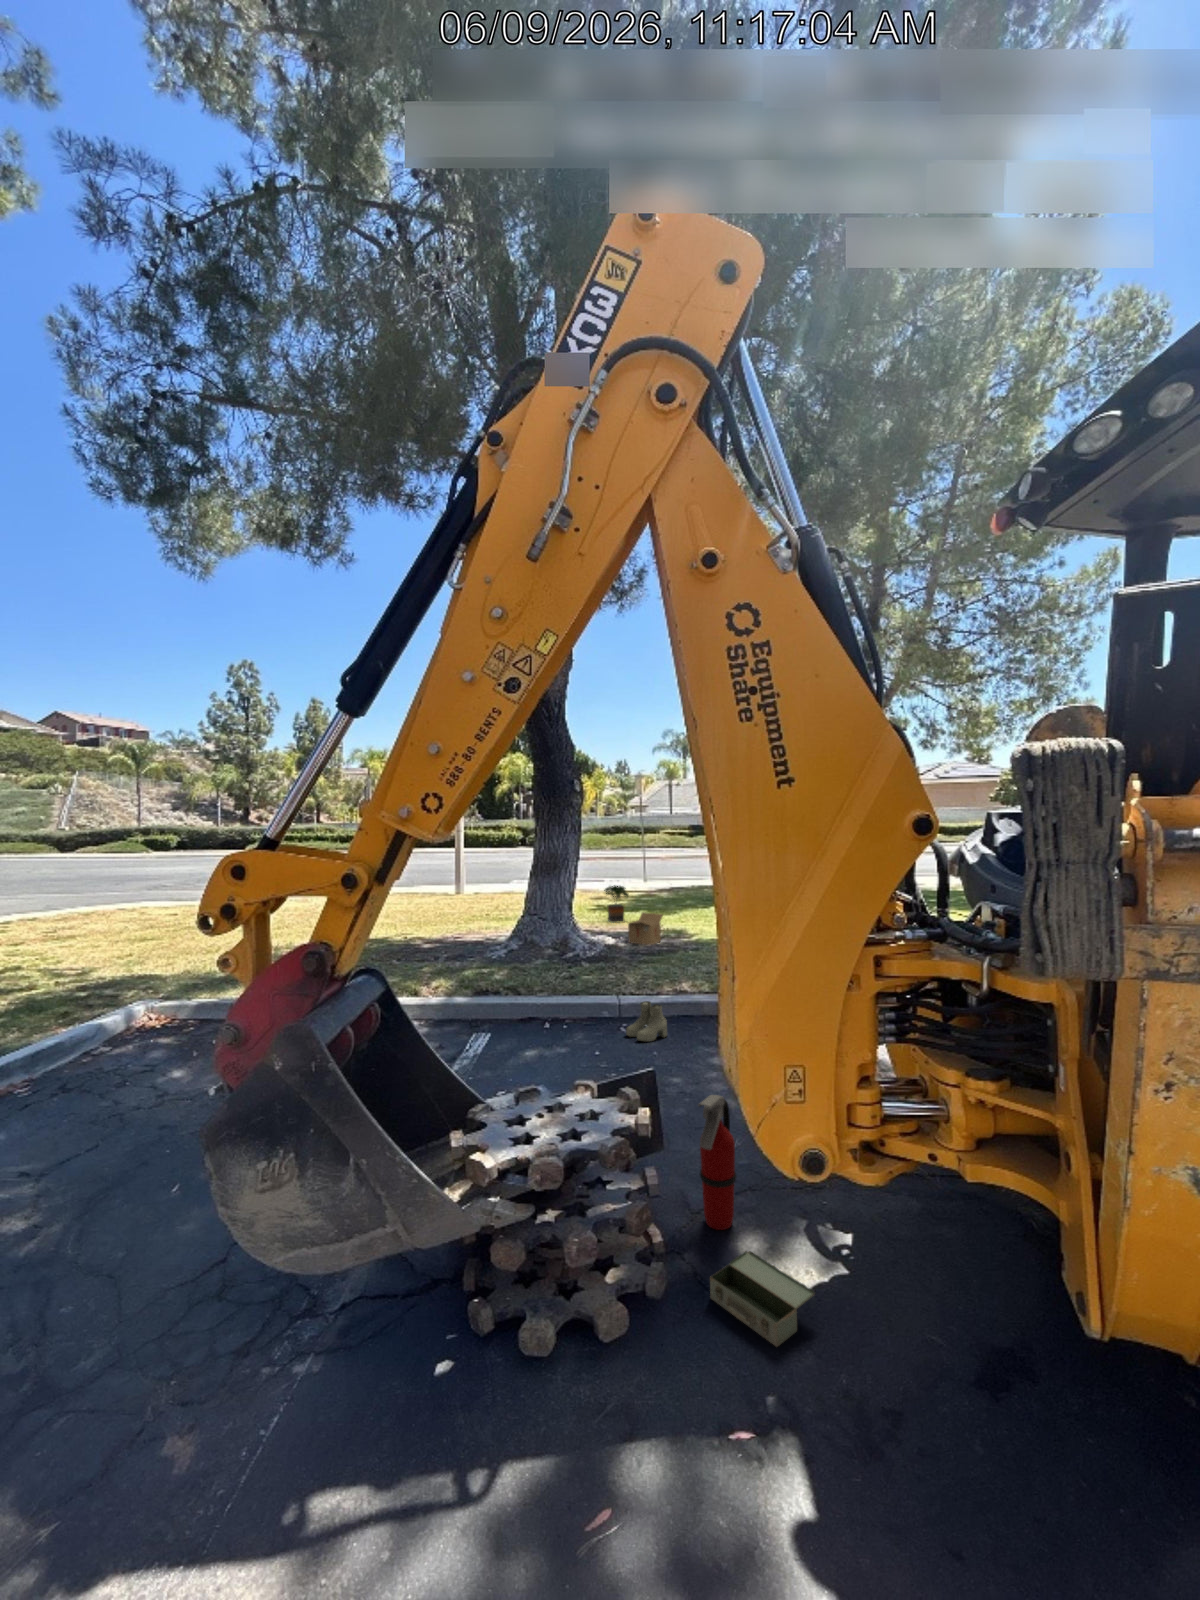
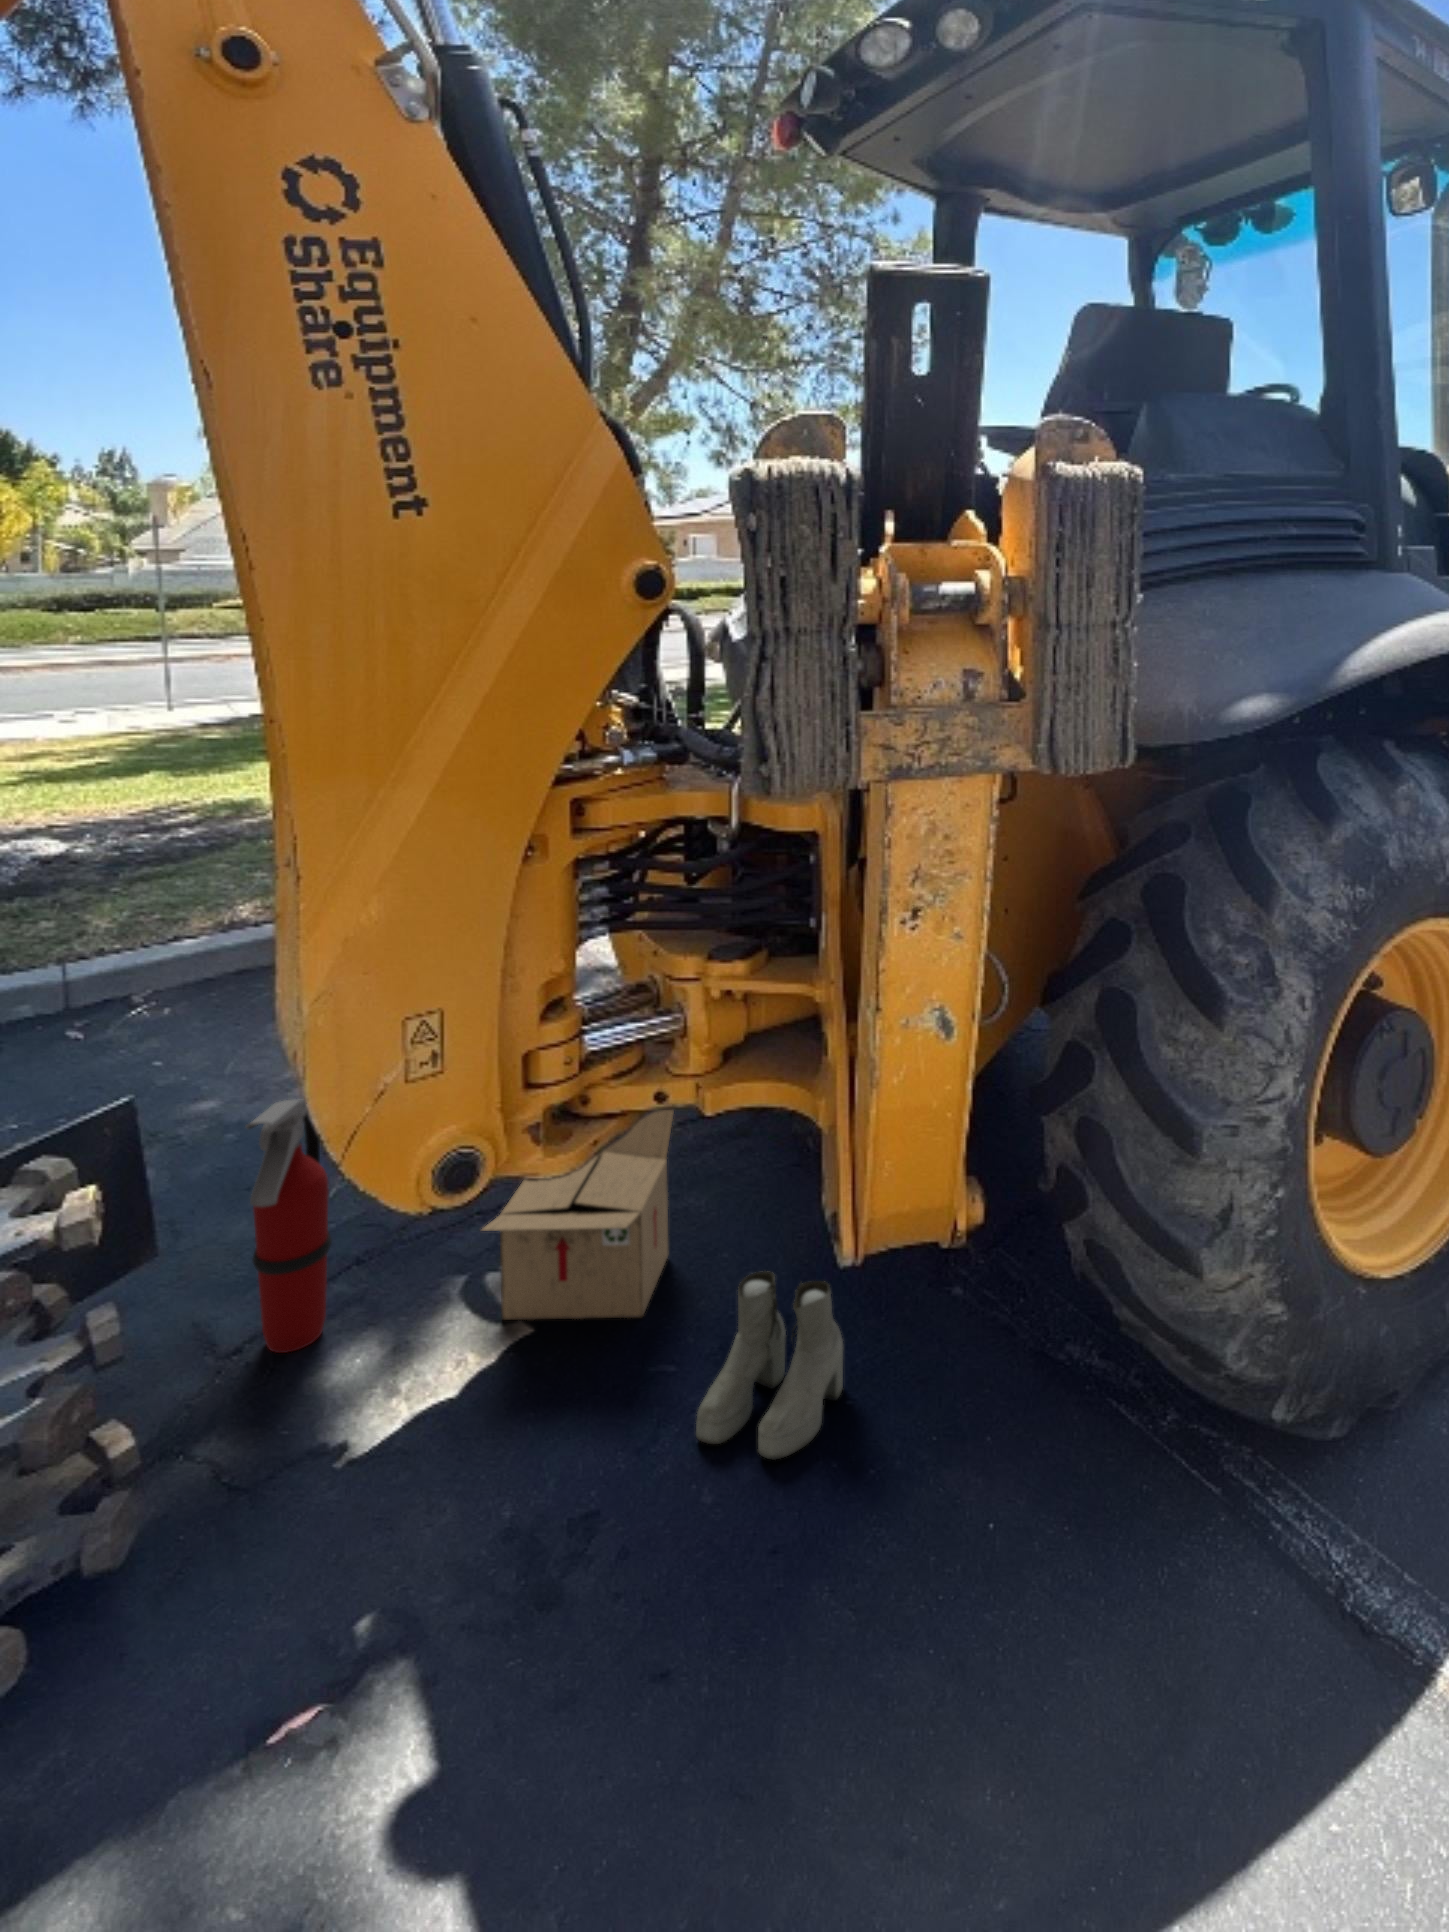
potted tree: present [604,885,629,923] -> none [44,718,117,804]
cardboard box: present [628,912,663,945] -> present [482,1110,674,1320]
boots: present [626,1001,667,1042] -> present [696,1271,843,1460]
toolbox: present [710,1251,815,1347] -> none [266,1364,473,1508]

